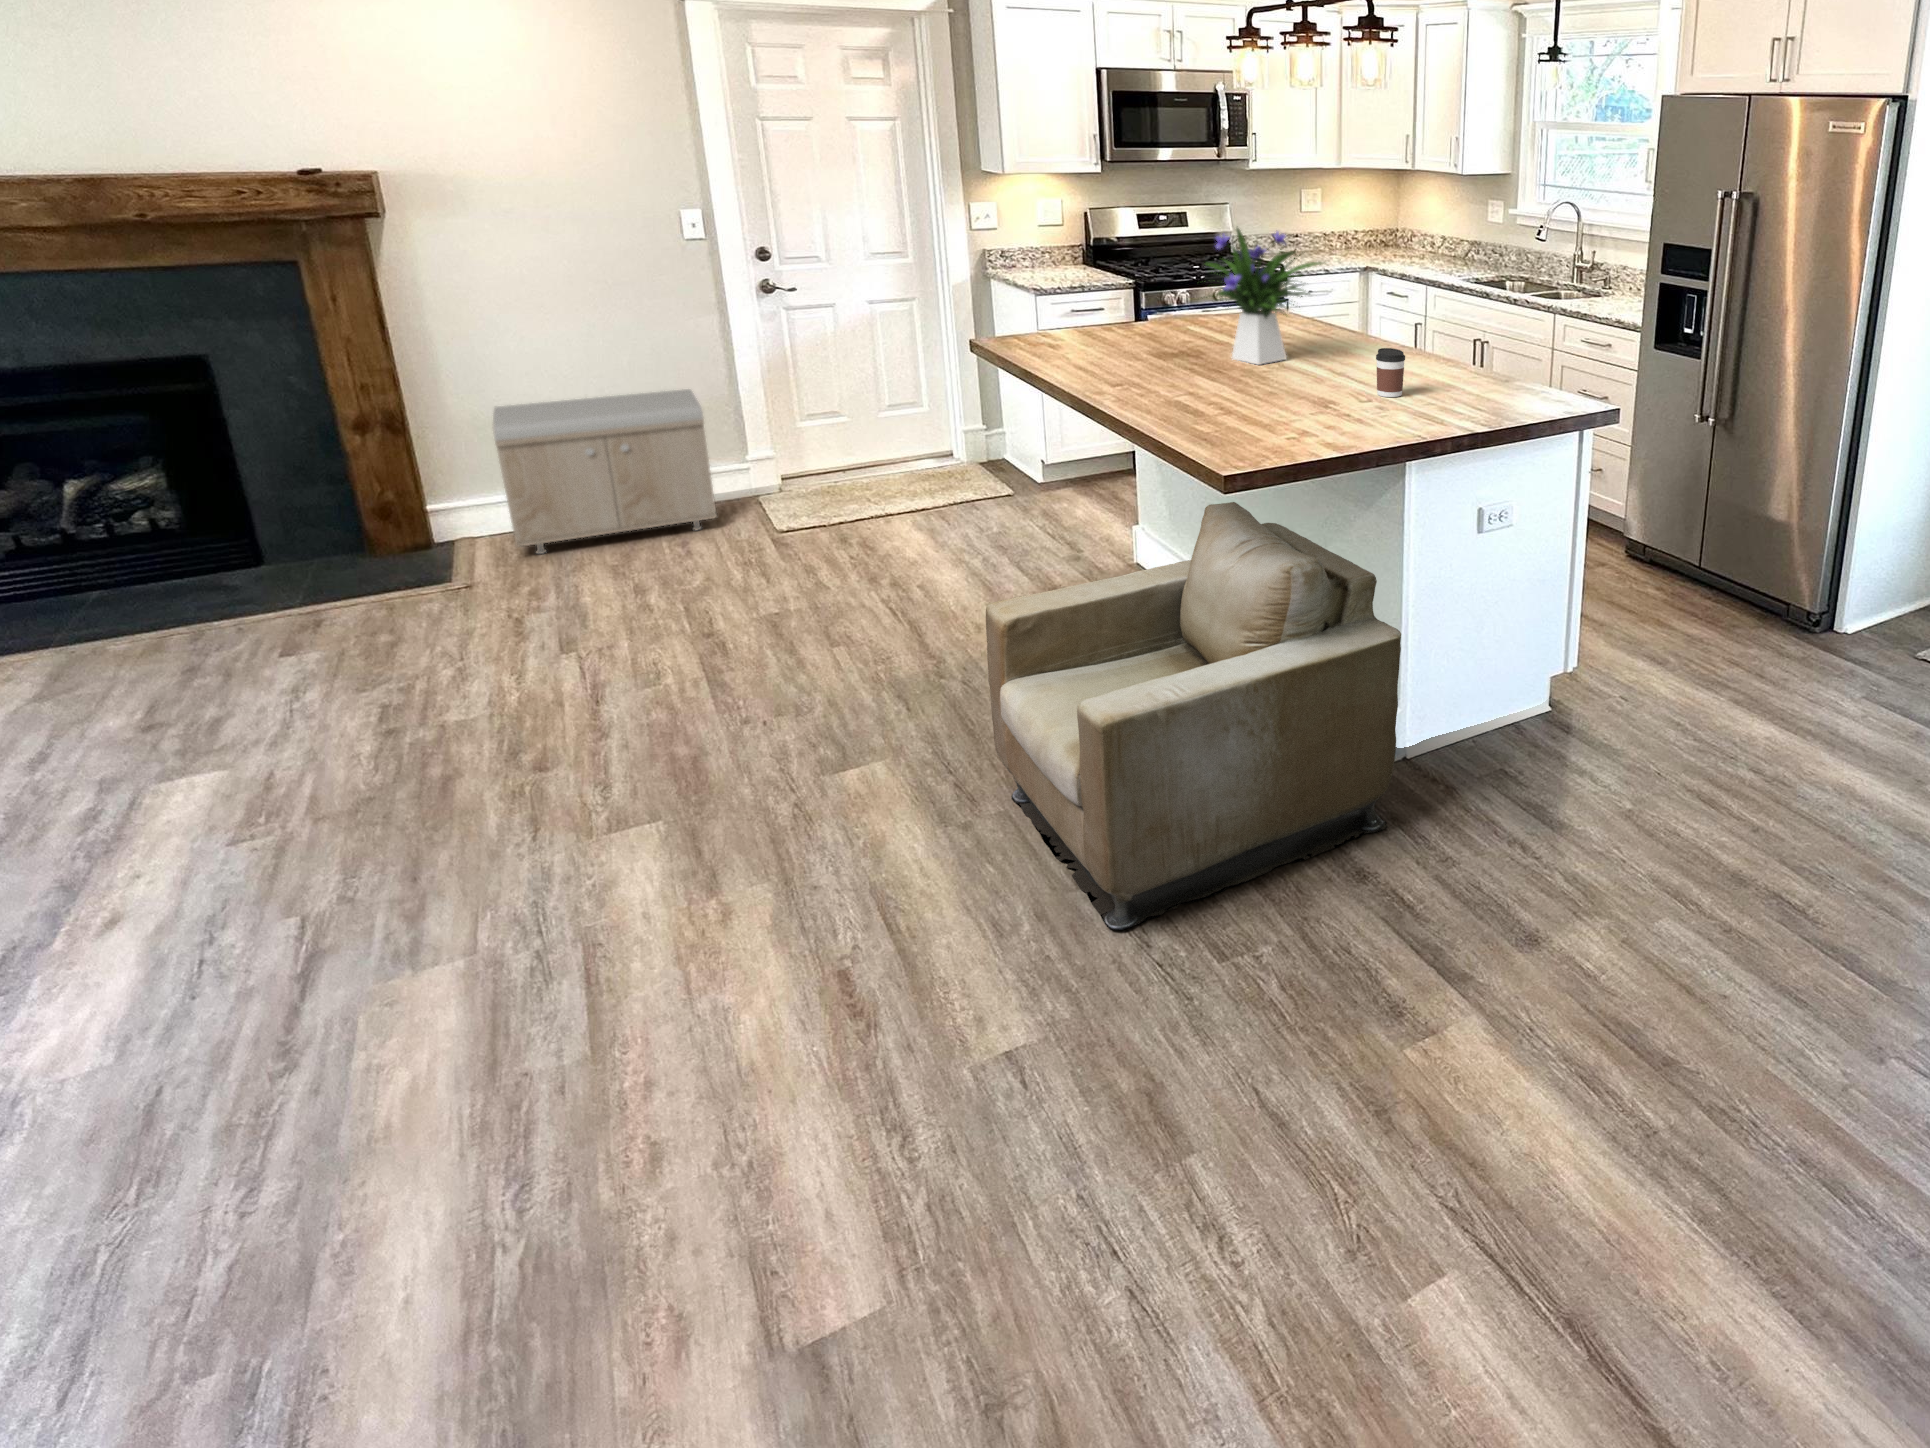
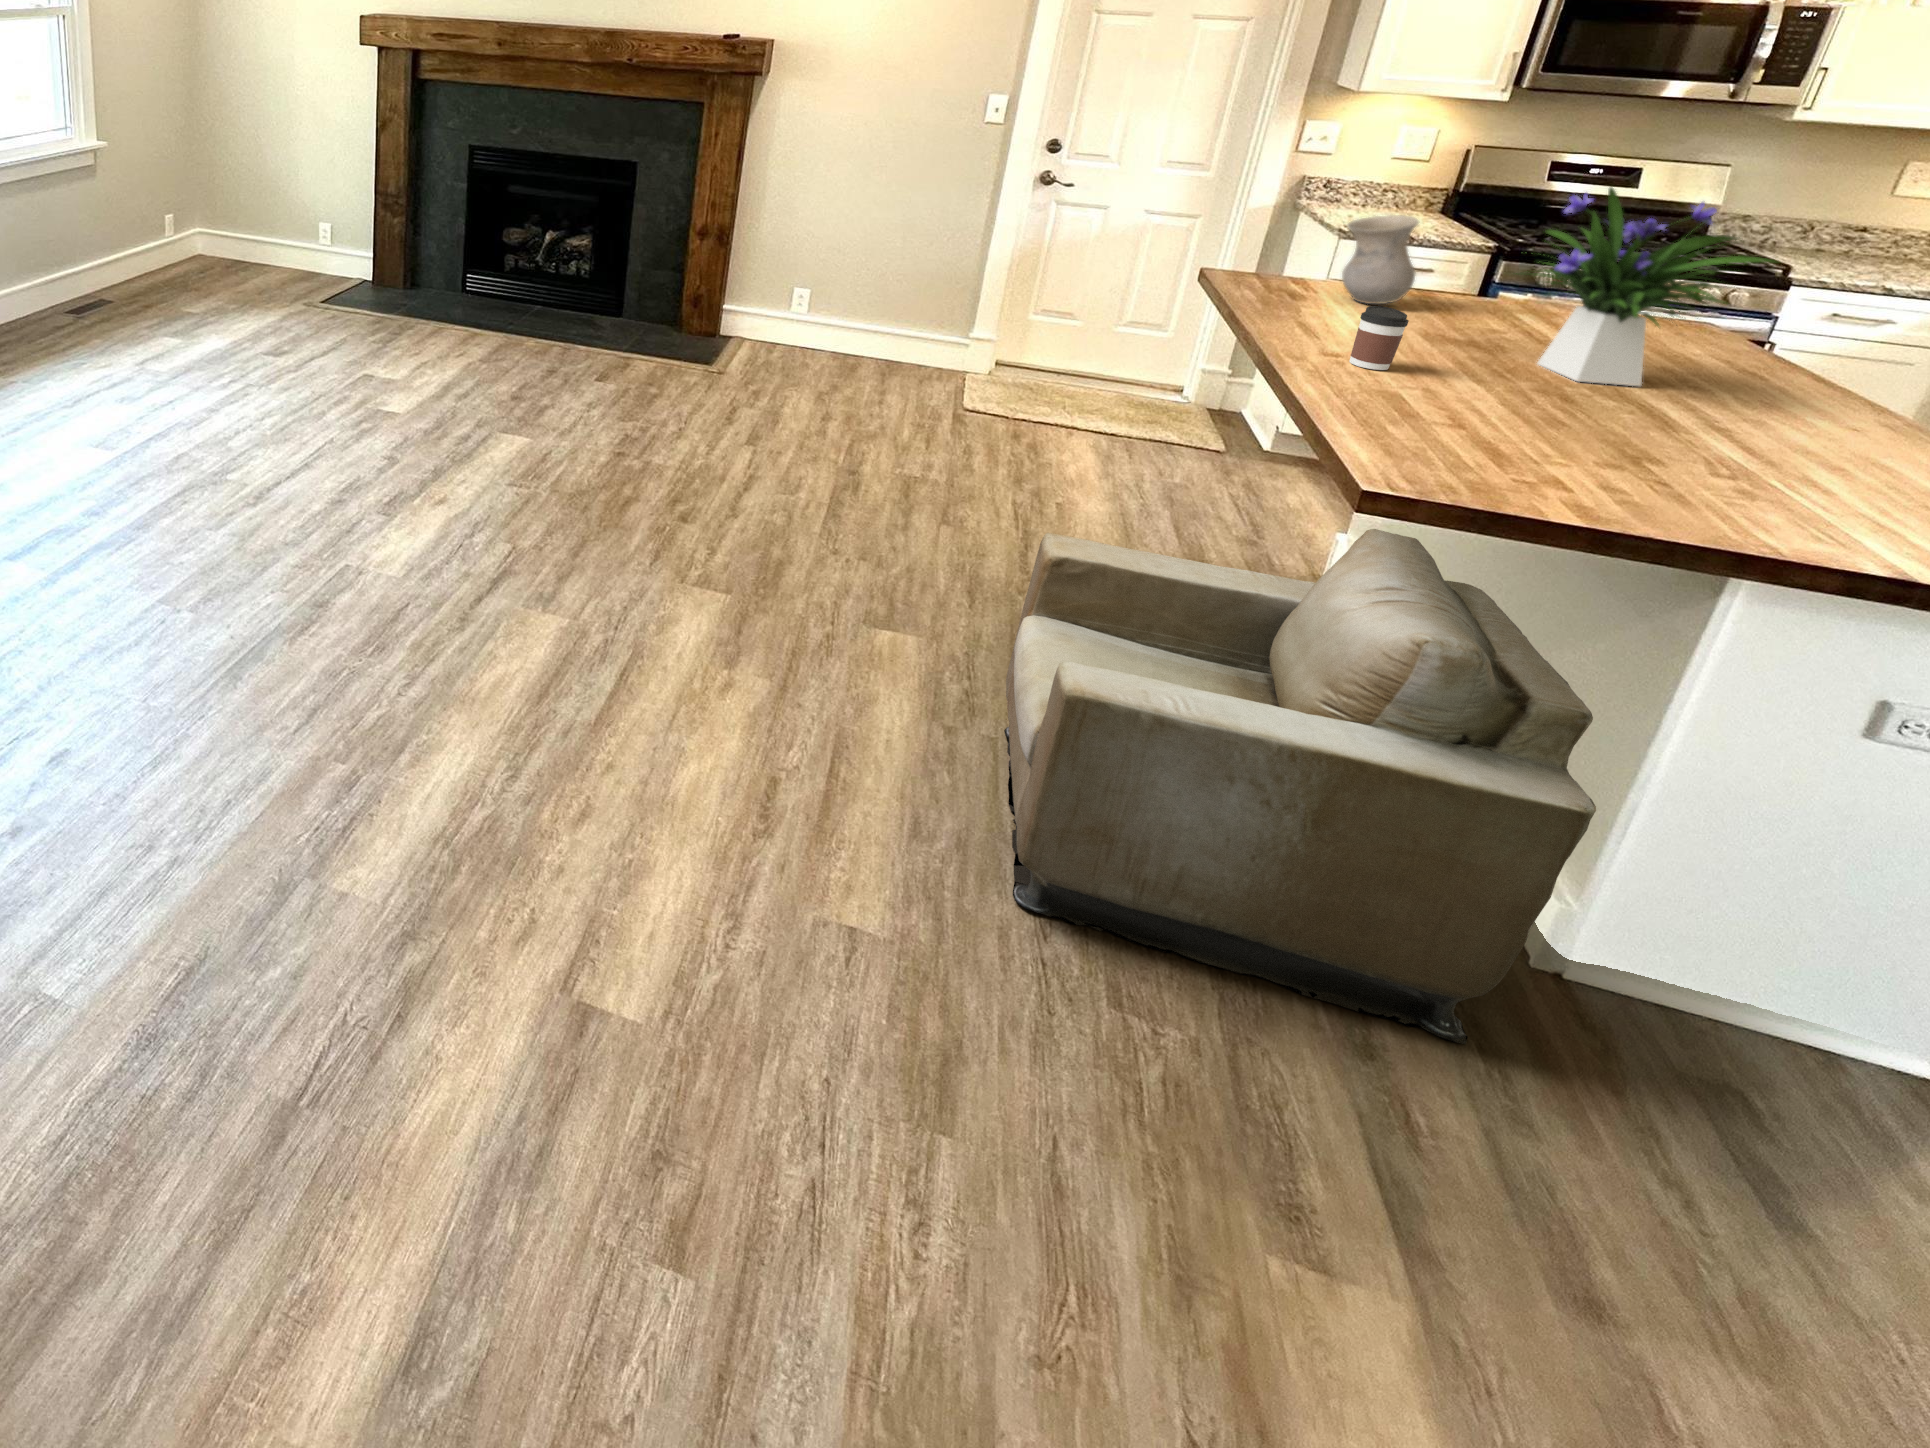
vase: none [1080,268,1135,341] -> present [1342,215,1419,304]
coffee cup: present [1376,348,1405,397] -> present [1349,306,1409,370]
storage bench: present [493,389,717,554] -> none [762,243,937,385]

